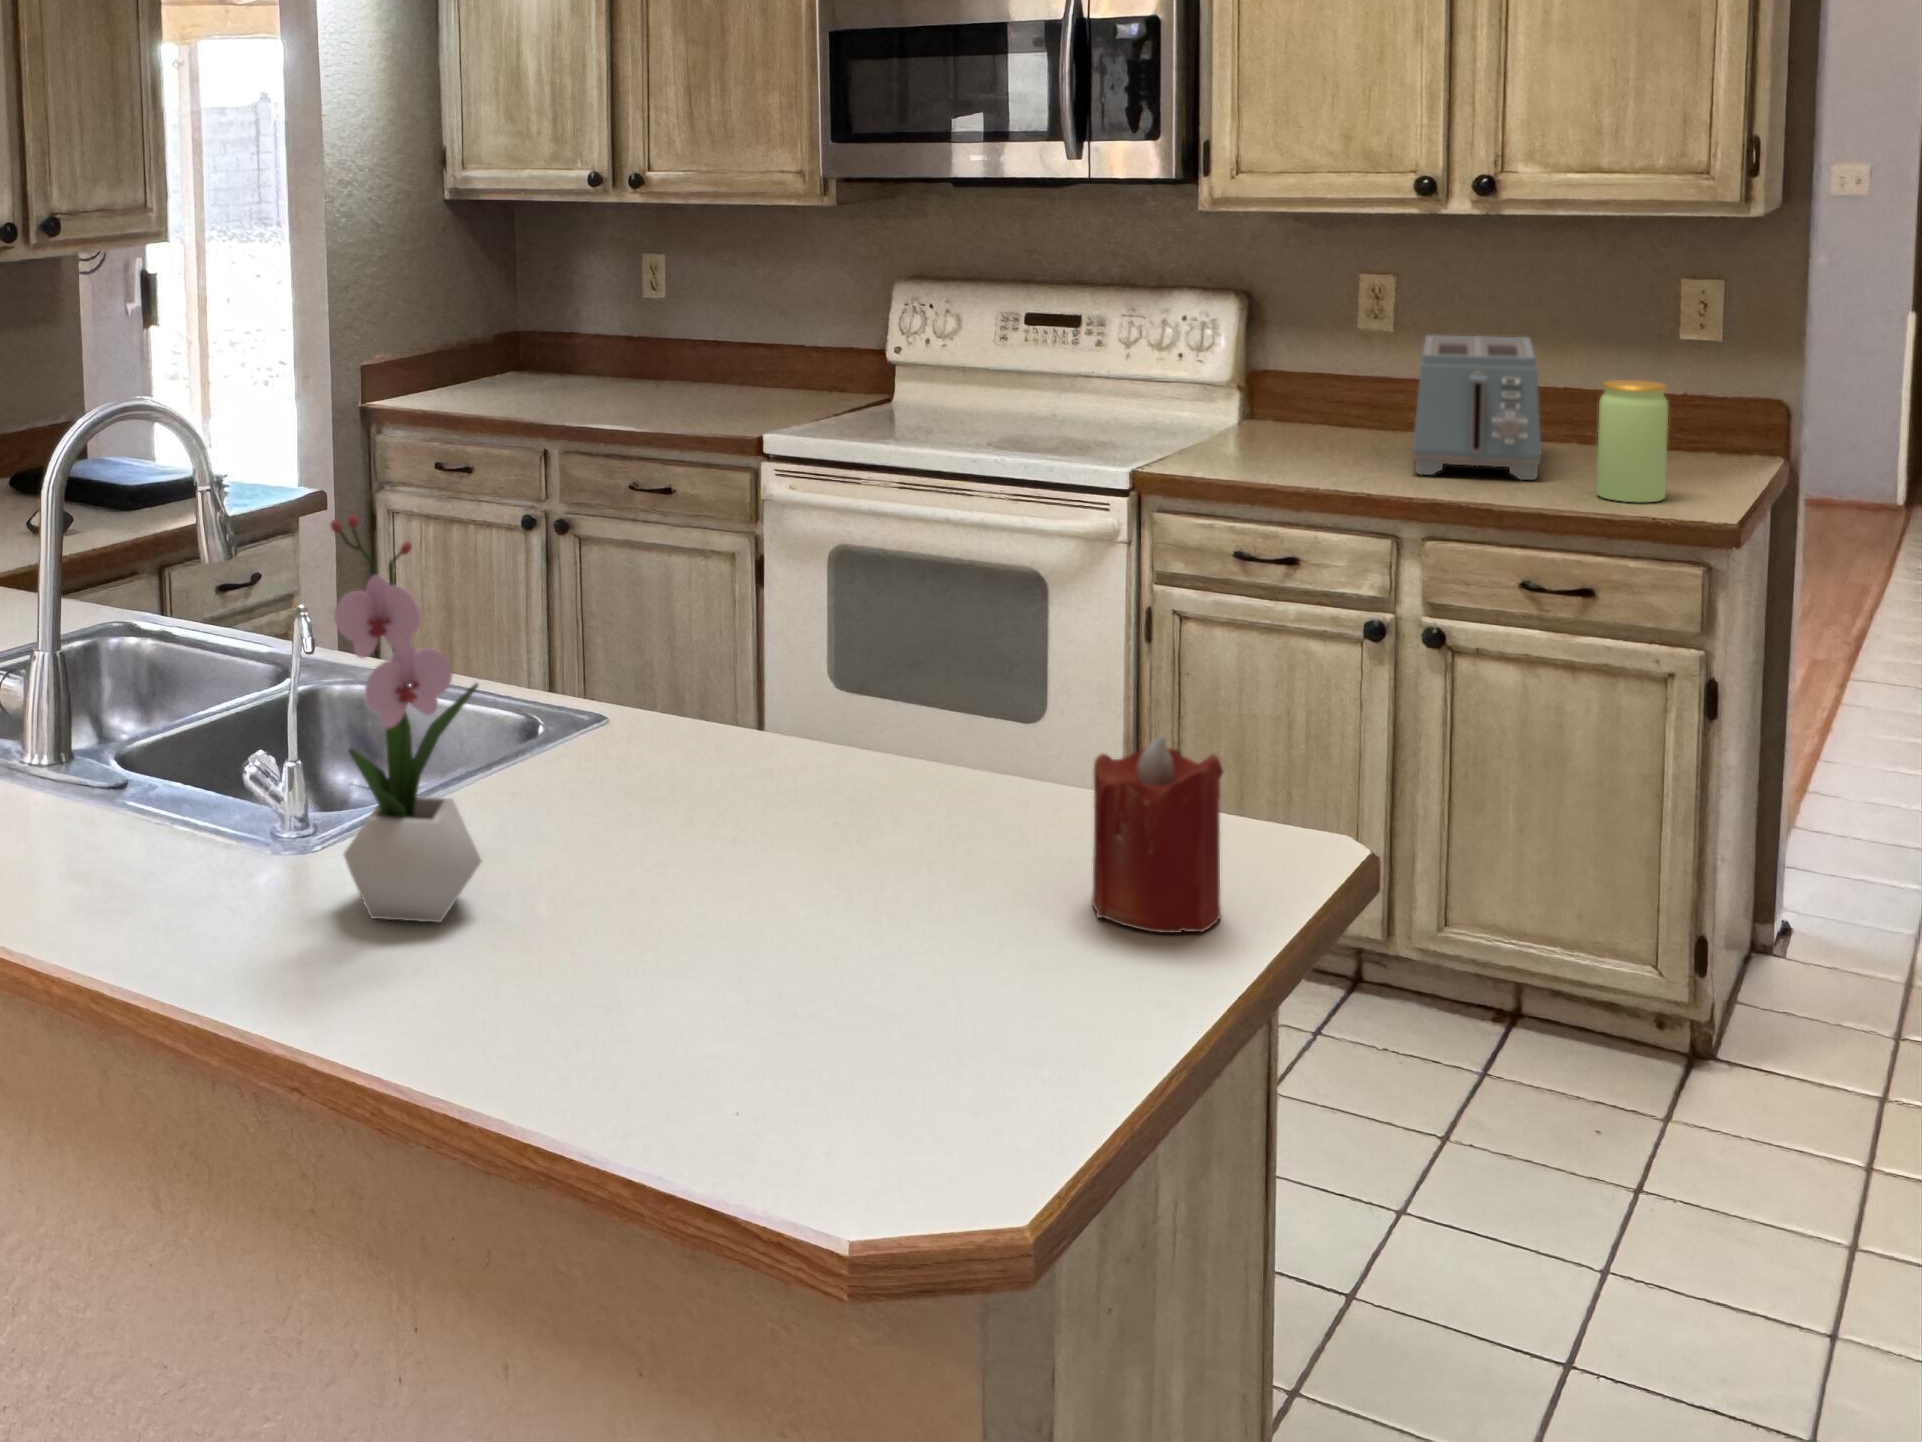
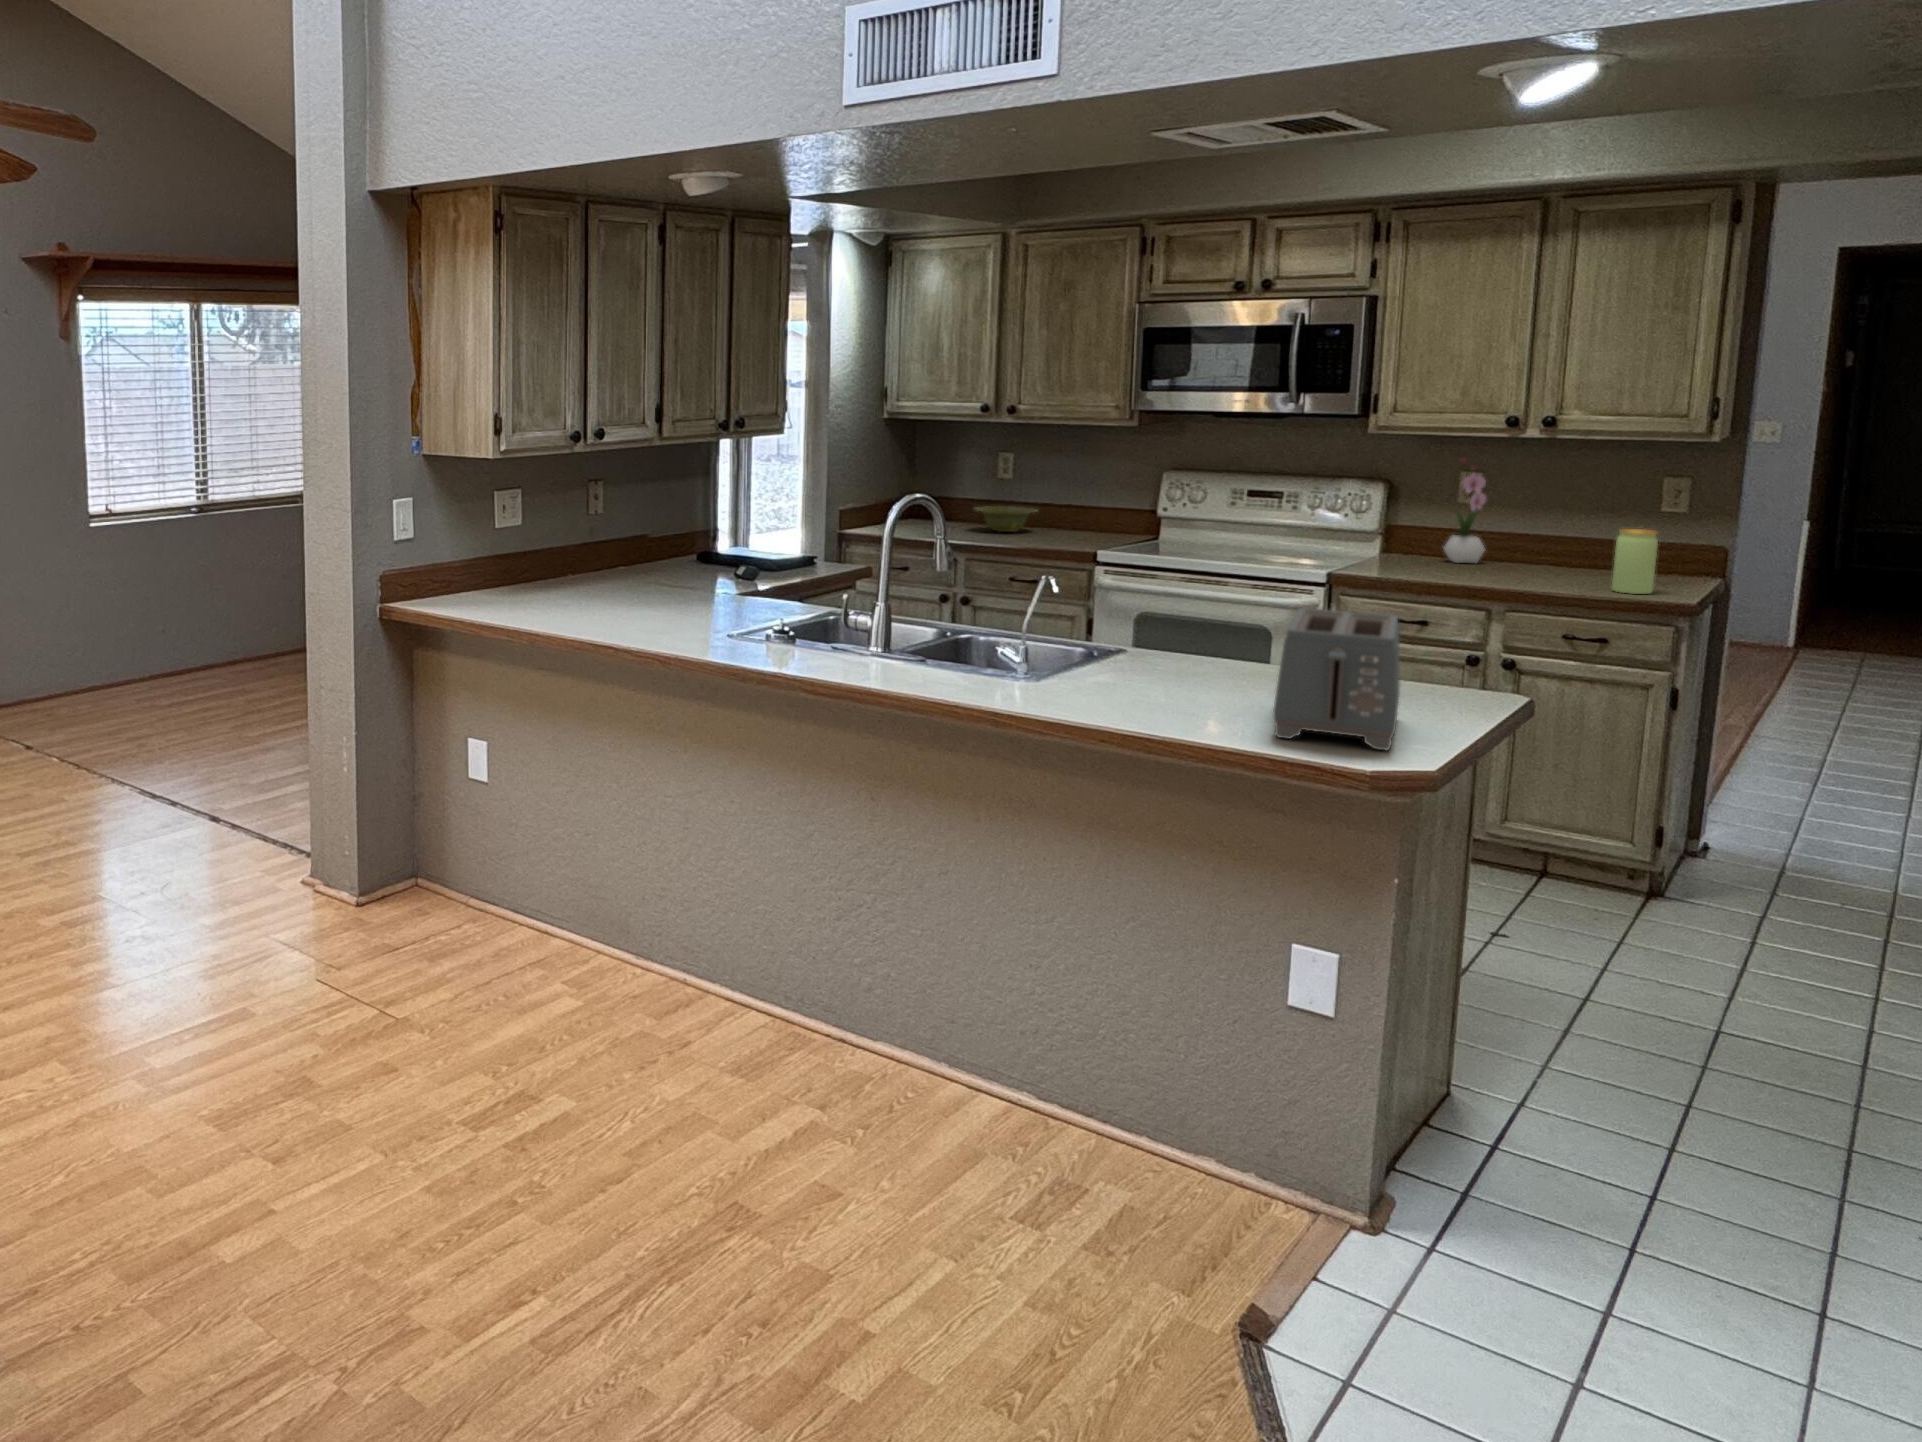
toaster: present [1413,335,1541,480] -> present [1273,608,1400,750]
dish: none [598,347,705,394] -> present [977,506,1038,532]
flower arrangement: present [331,515,481,922] -> present [1444,458,1486,563]
candle: present [1092,736,1223,933] -> none [1408,635,1476,714]

